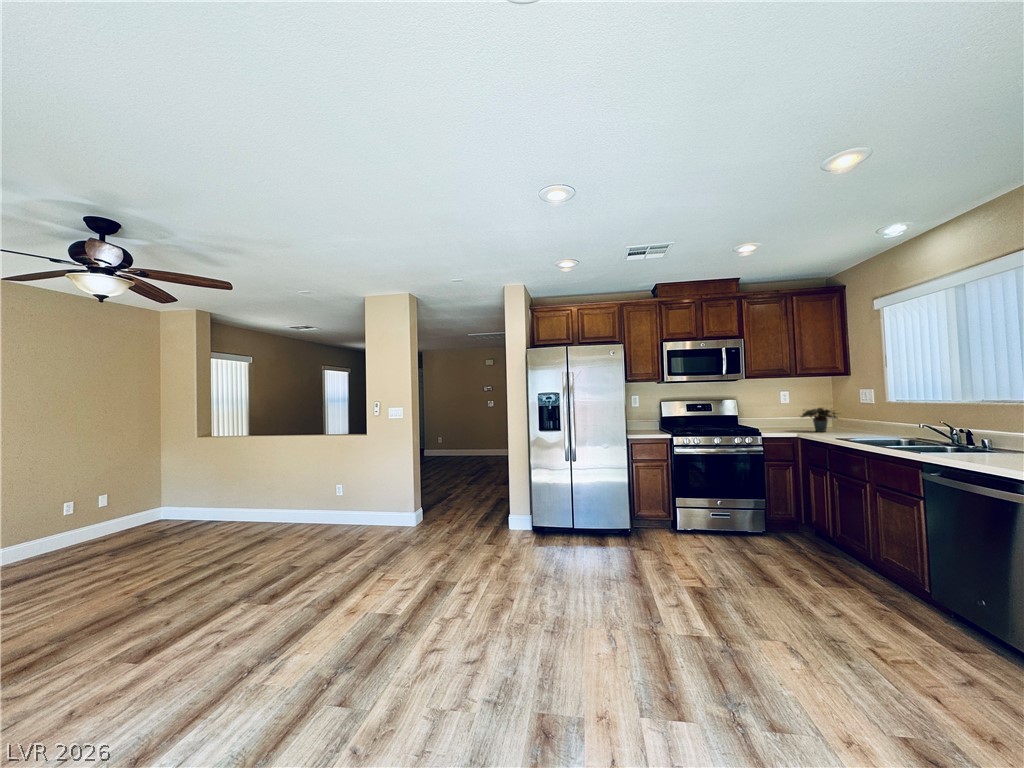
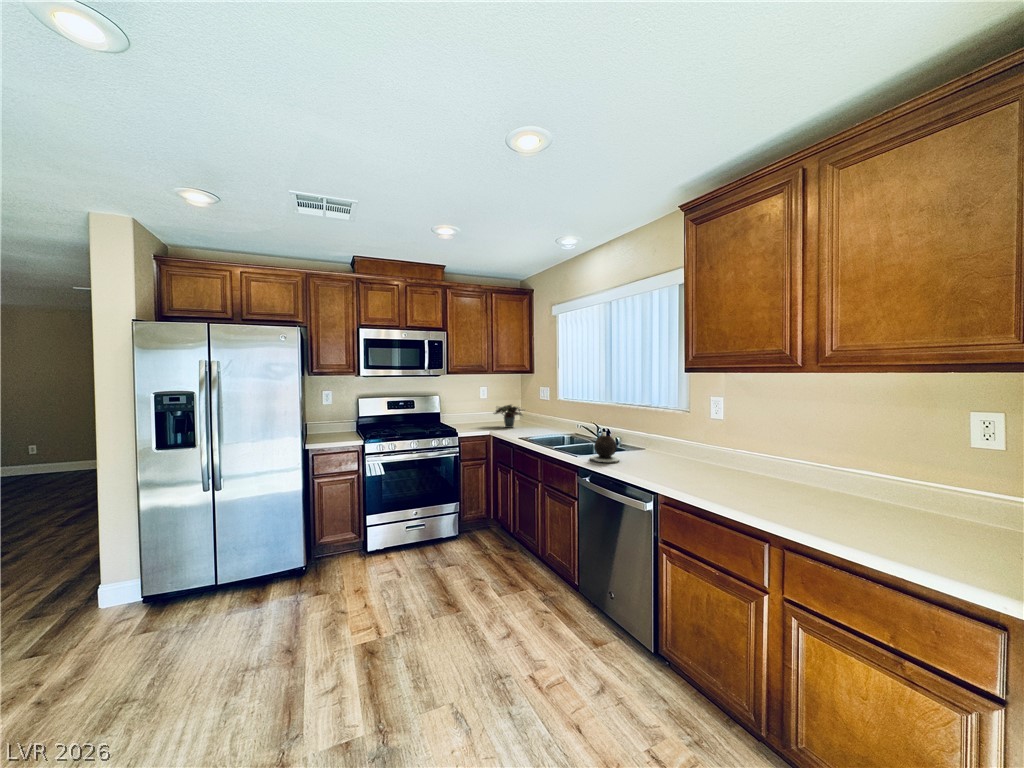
vase: none [937,431,985,460] -> present [590,436,620,463]

